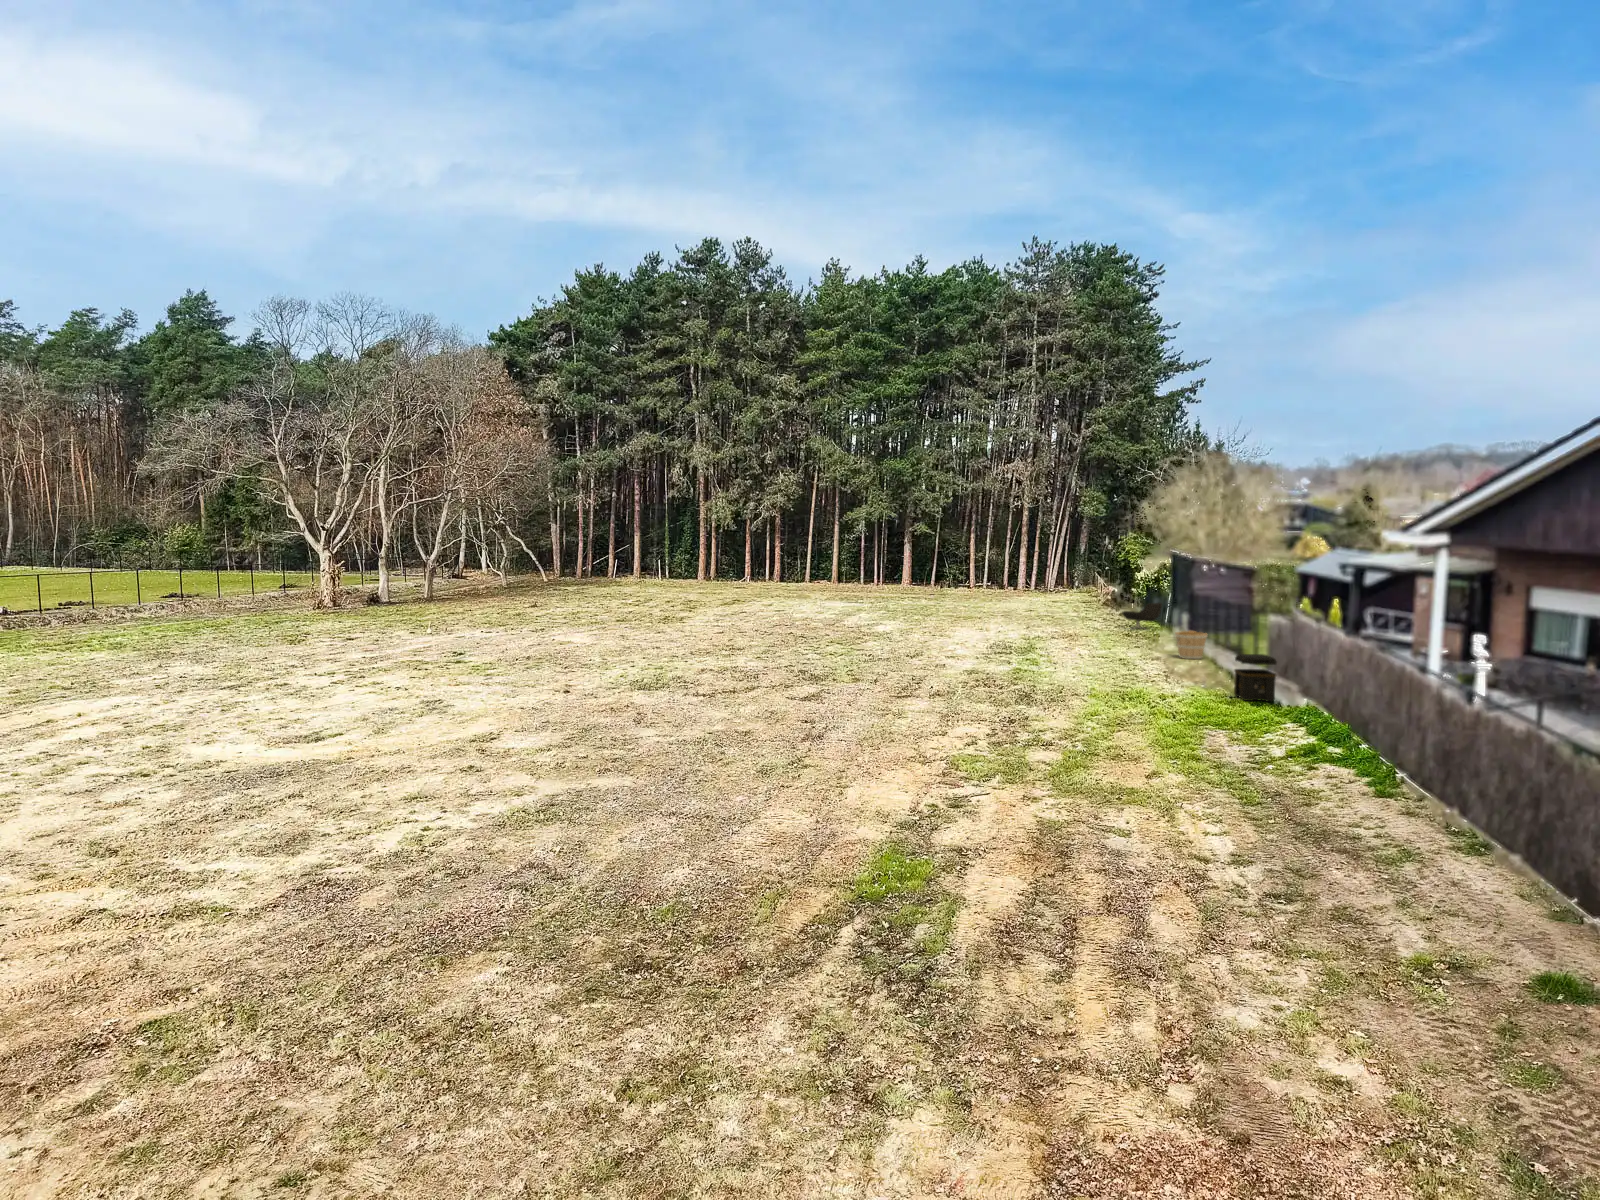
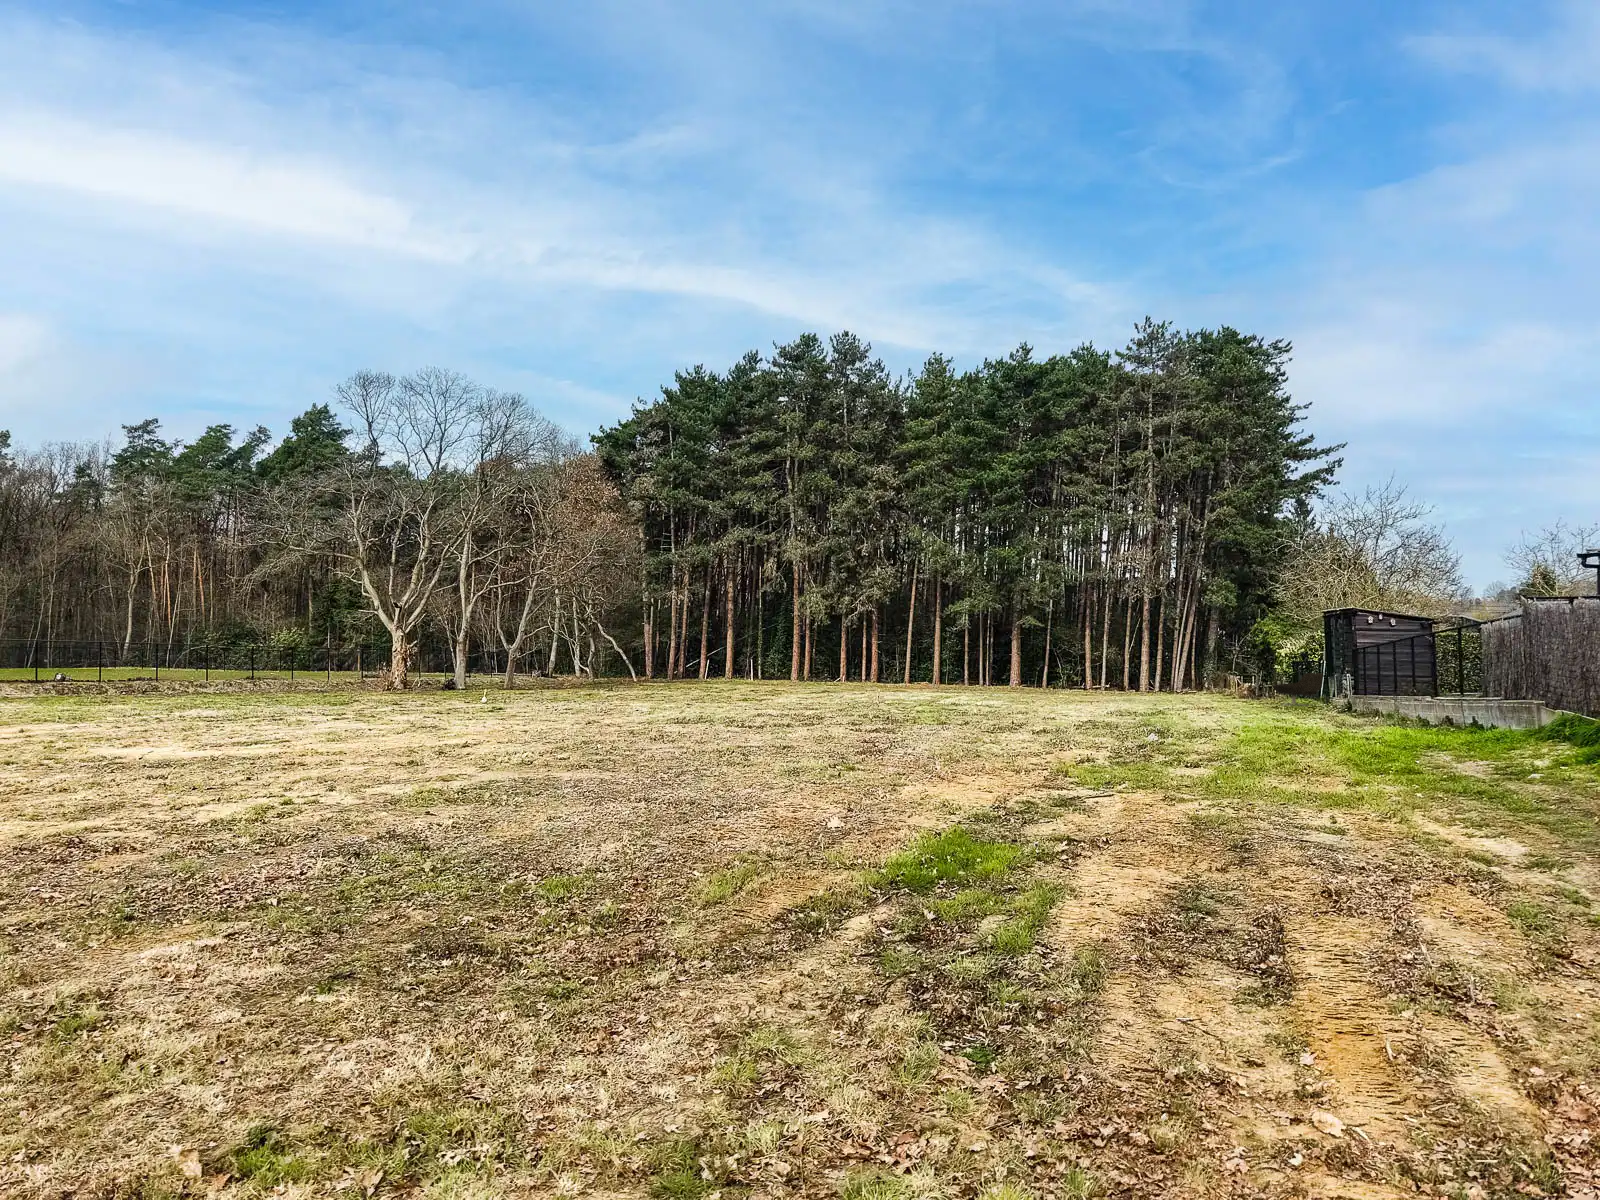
wooden bucket: present [1175,631,1207,659] -> none [1348,689,1392,722]
toolbox: present [1234,654,1277,701] -> none [1444,688,1508,749]

